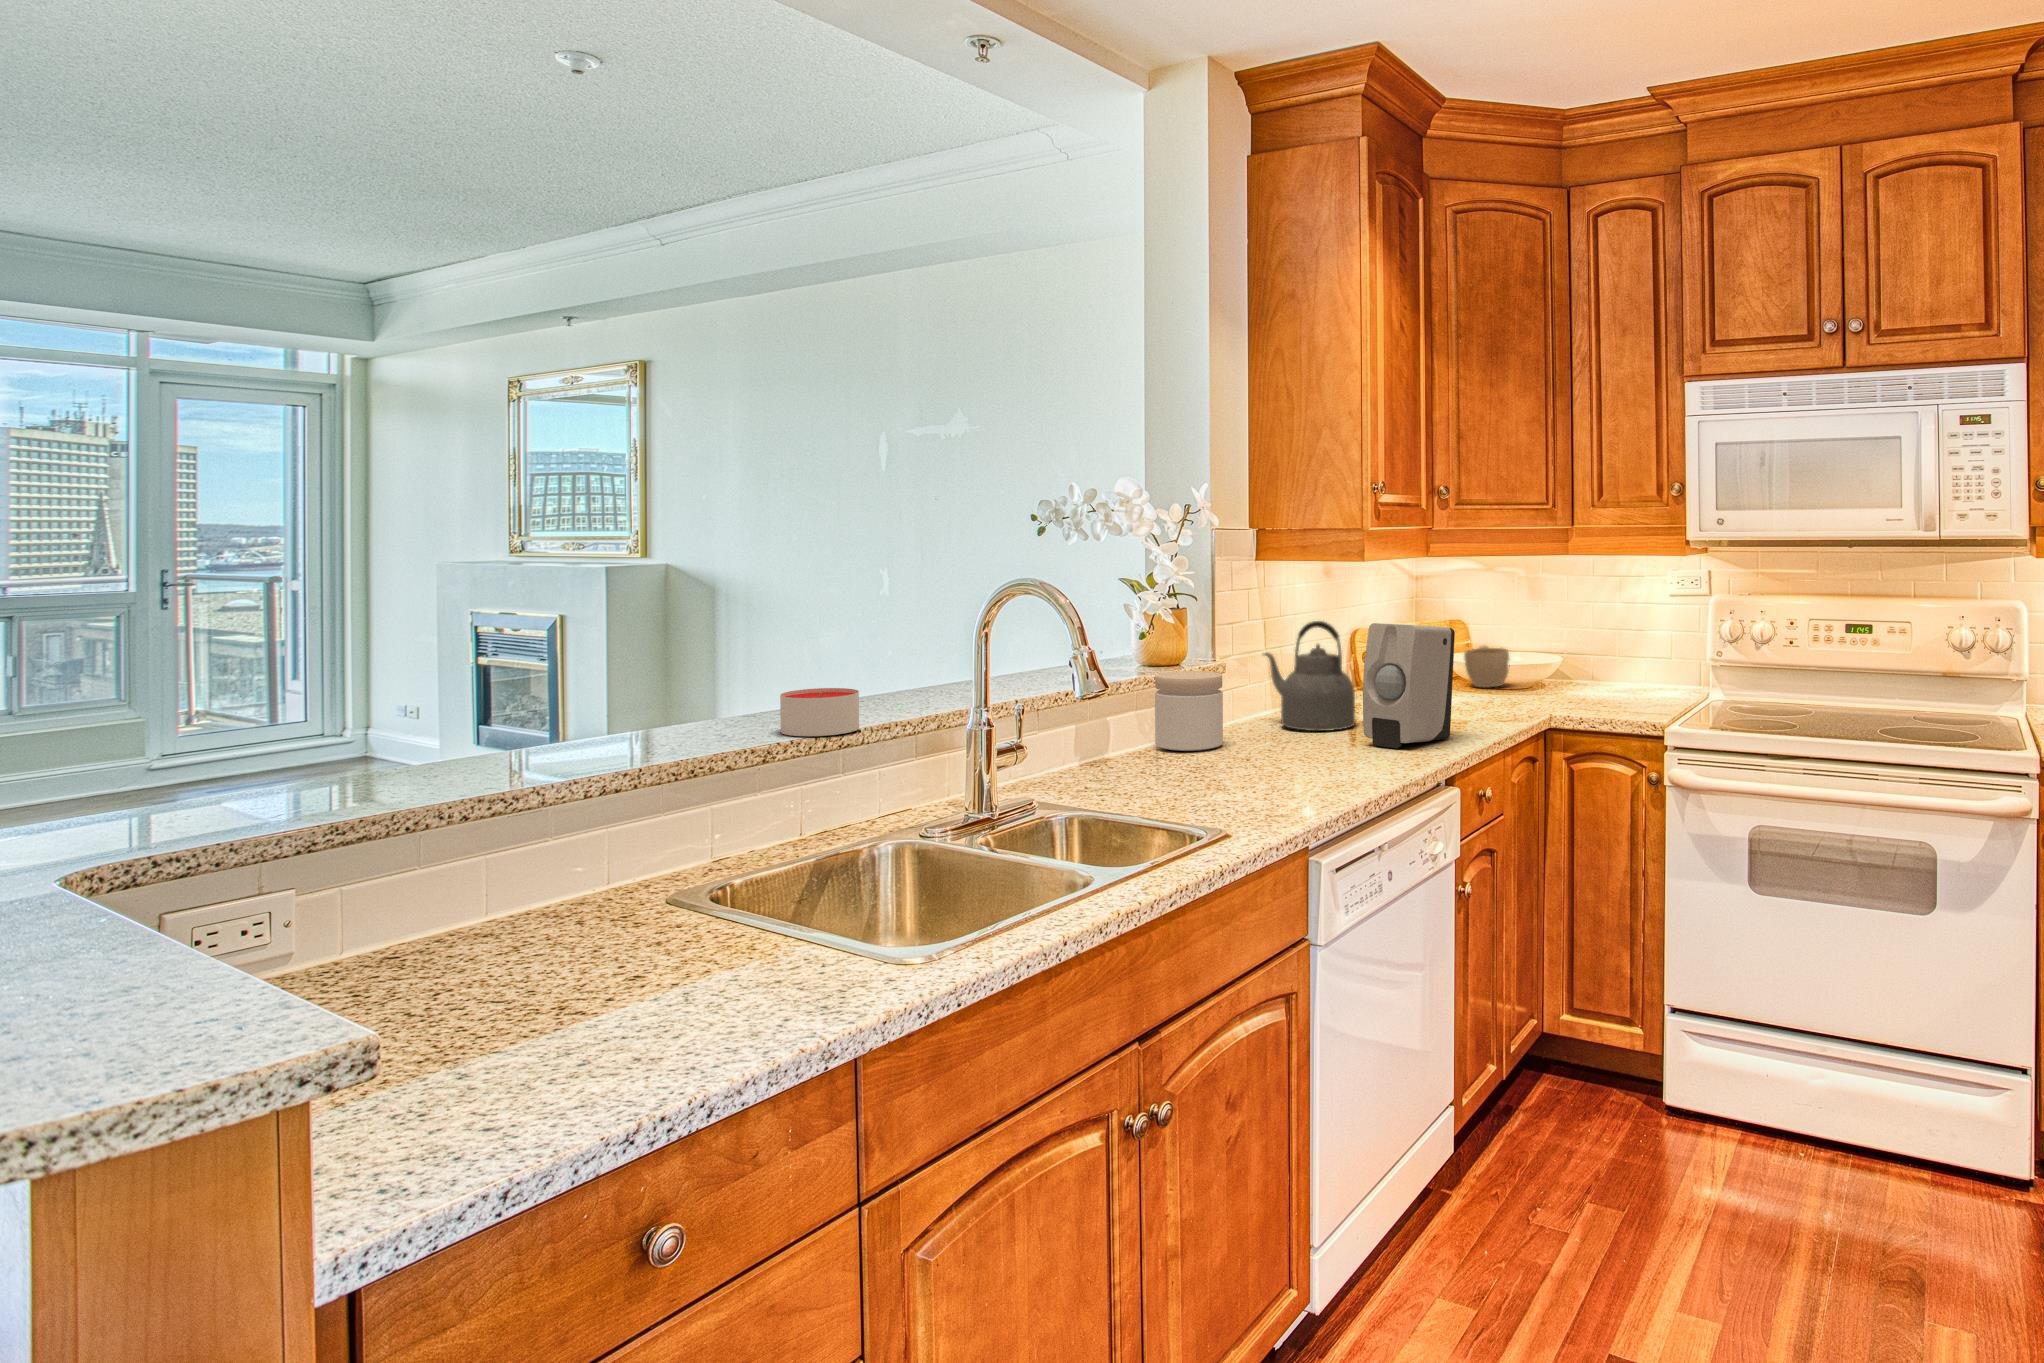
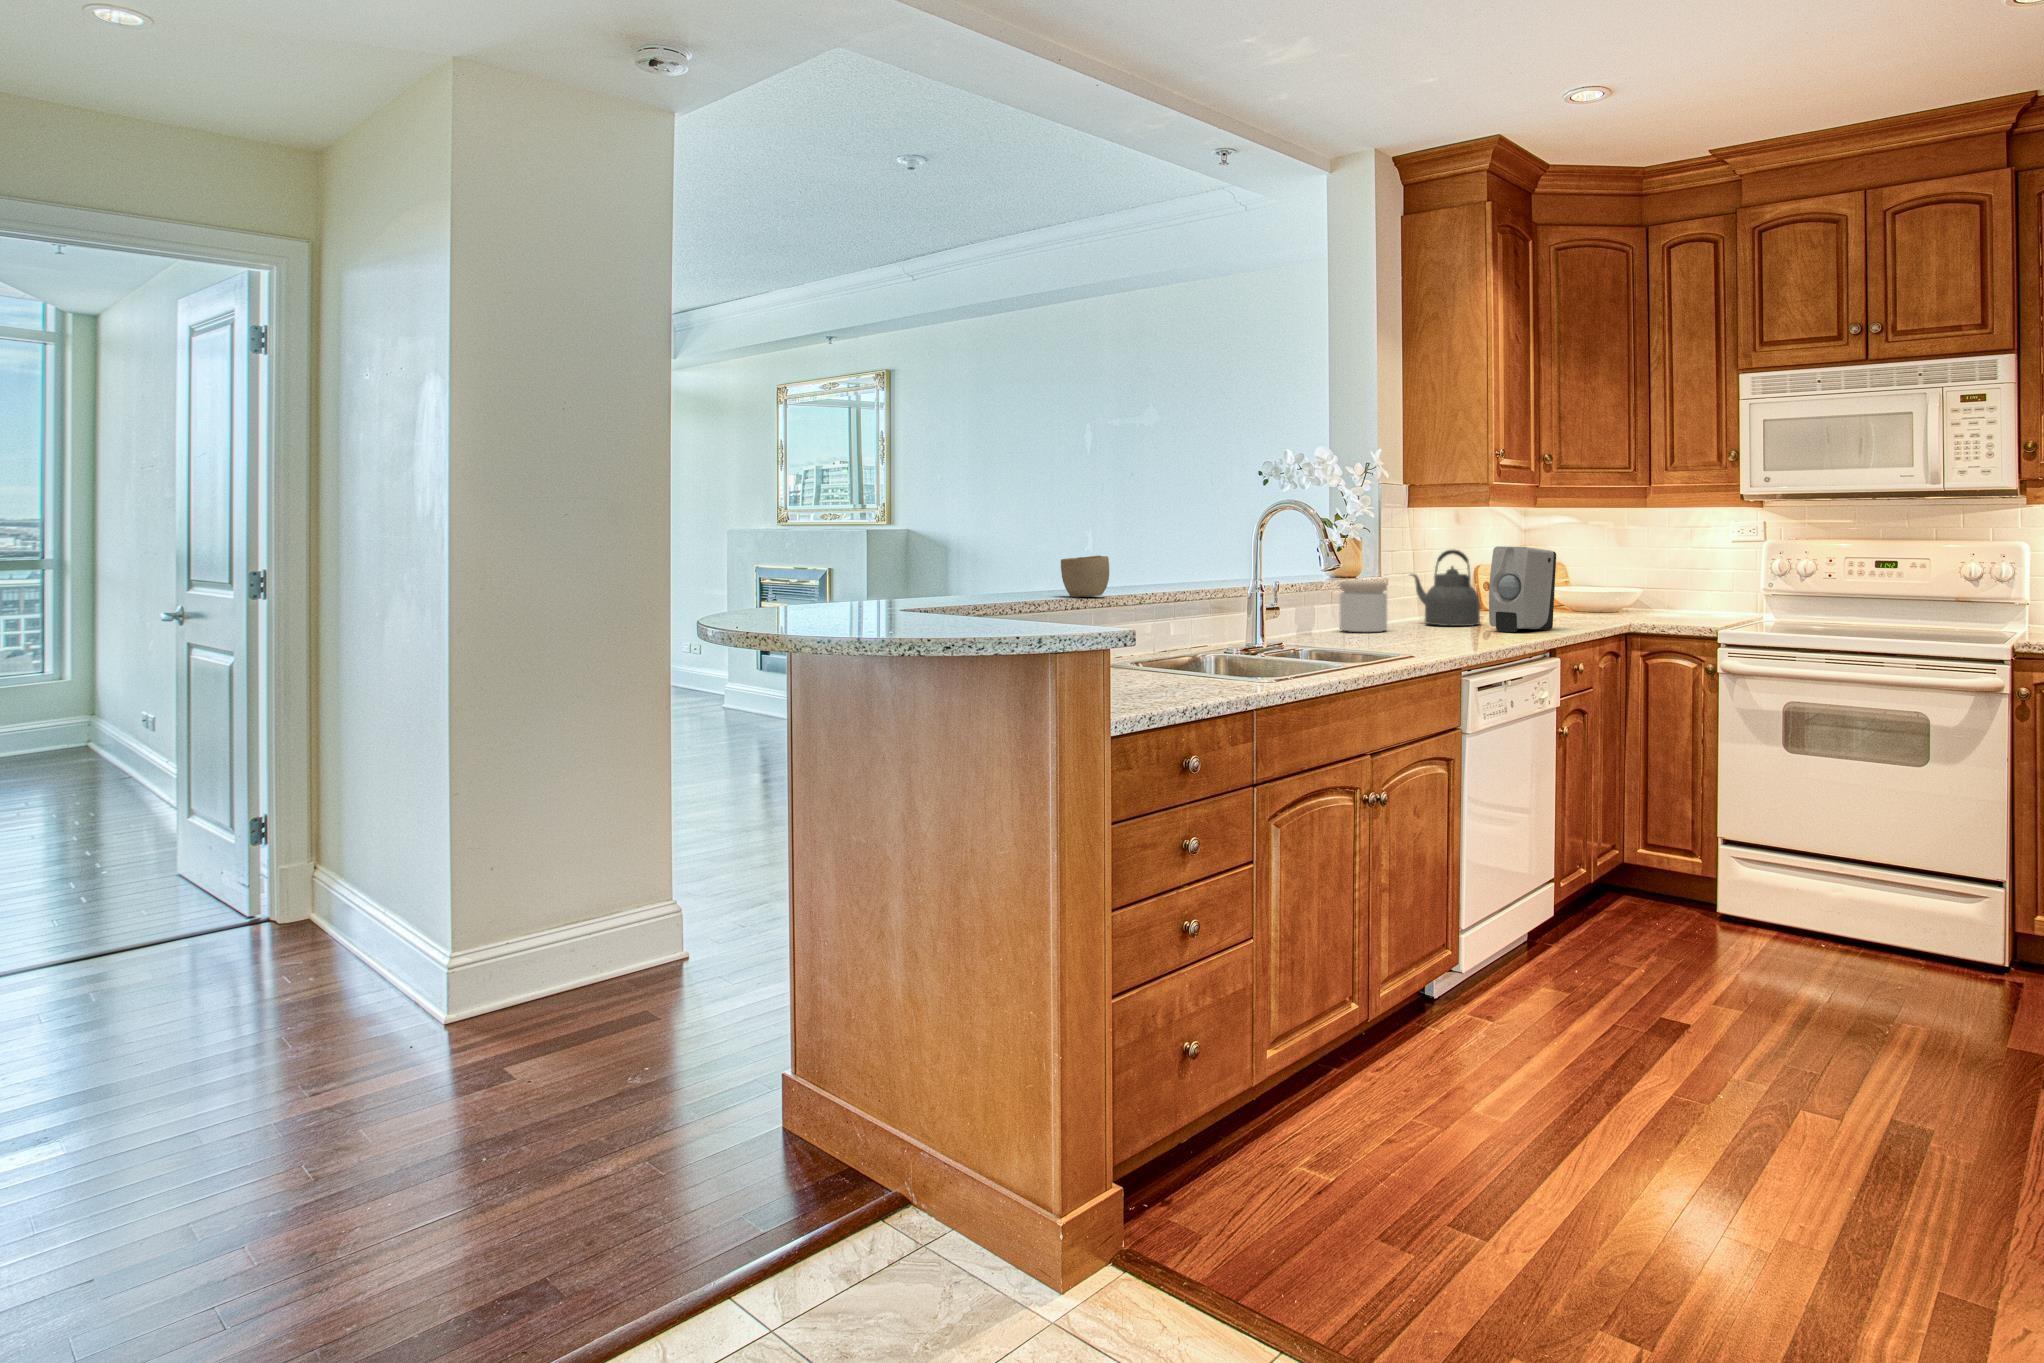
cup: present [1464,646,1510,687] -> present [1061,555,1109,597]
candle: present [780,688,859,736] -> none [1131,571,1176,596]

